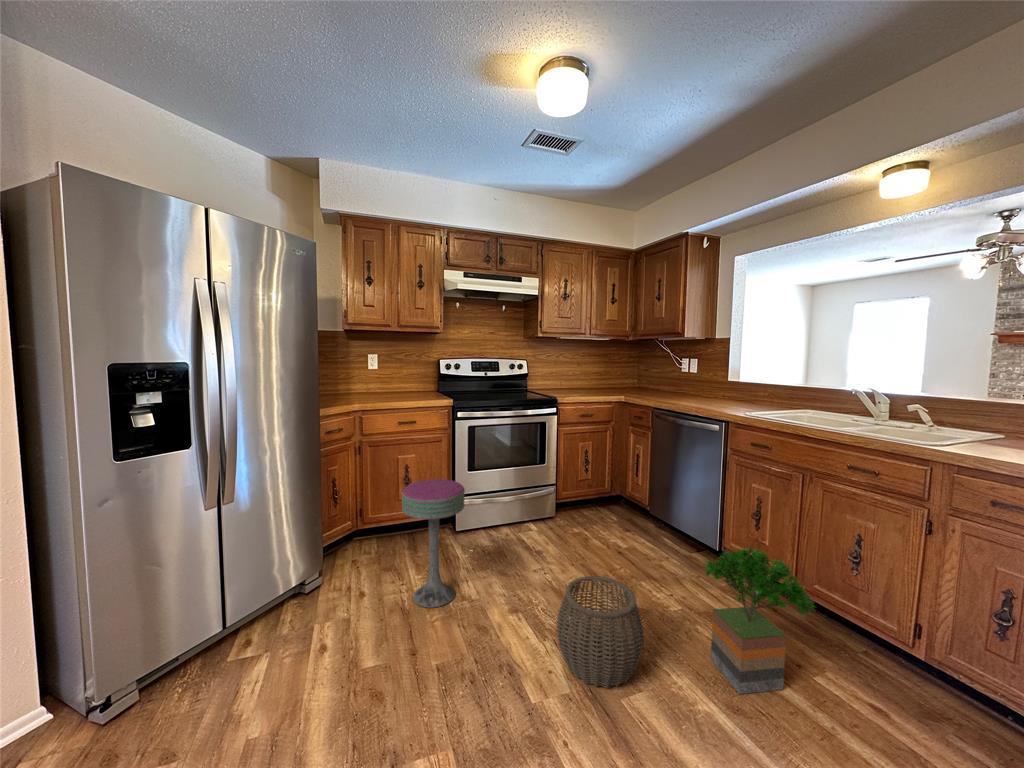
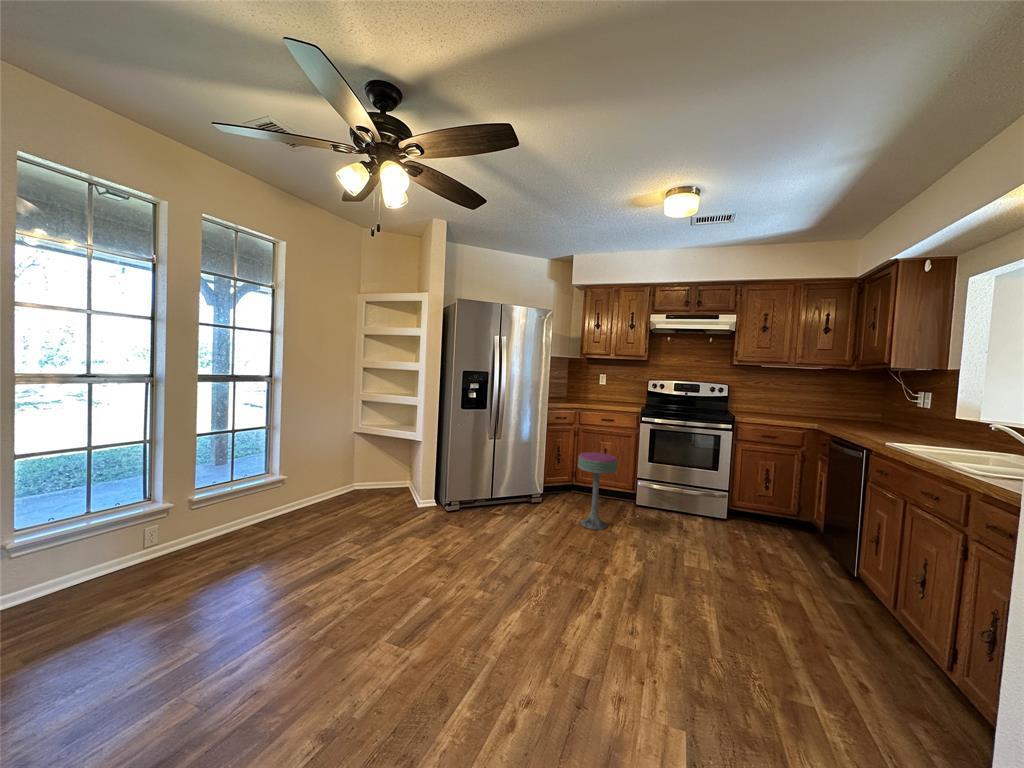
potted tree: present [703,547,815,694] -> none [734,529,813,647]
woven basket: present [557,576,644,688] -> none [631,525,691,593]

